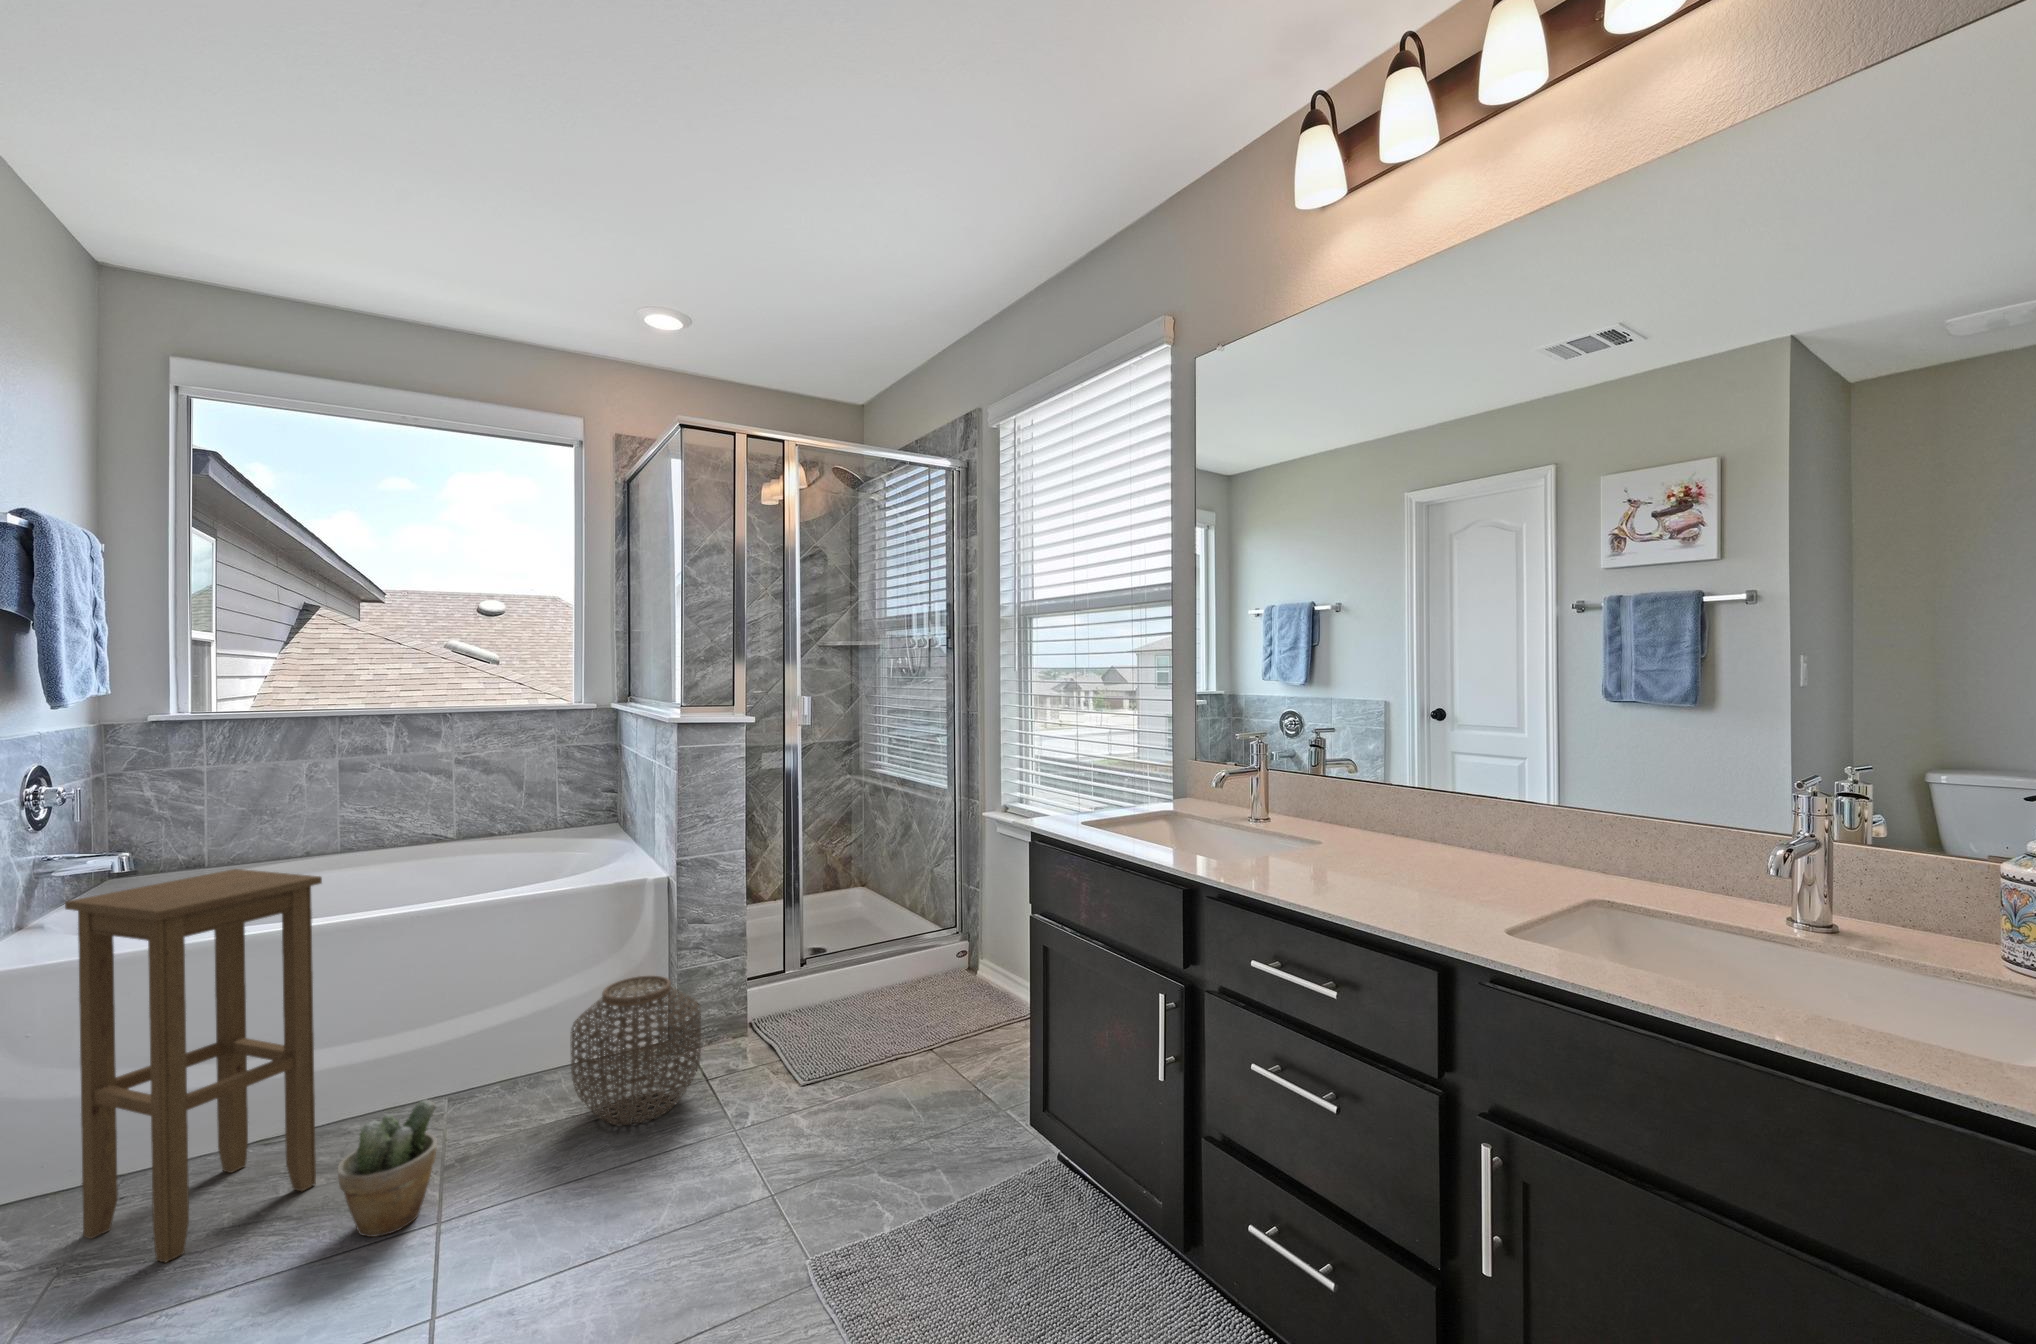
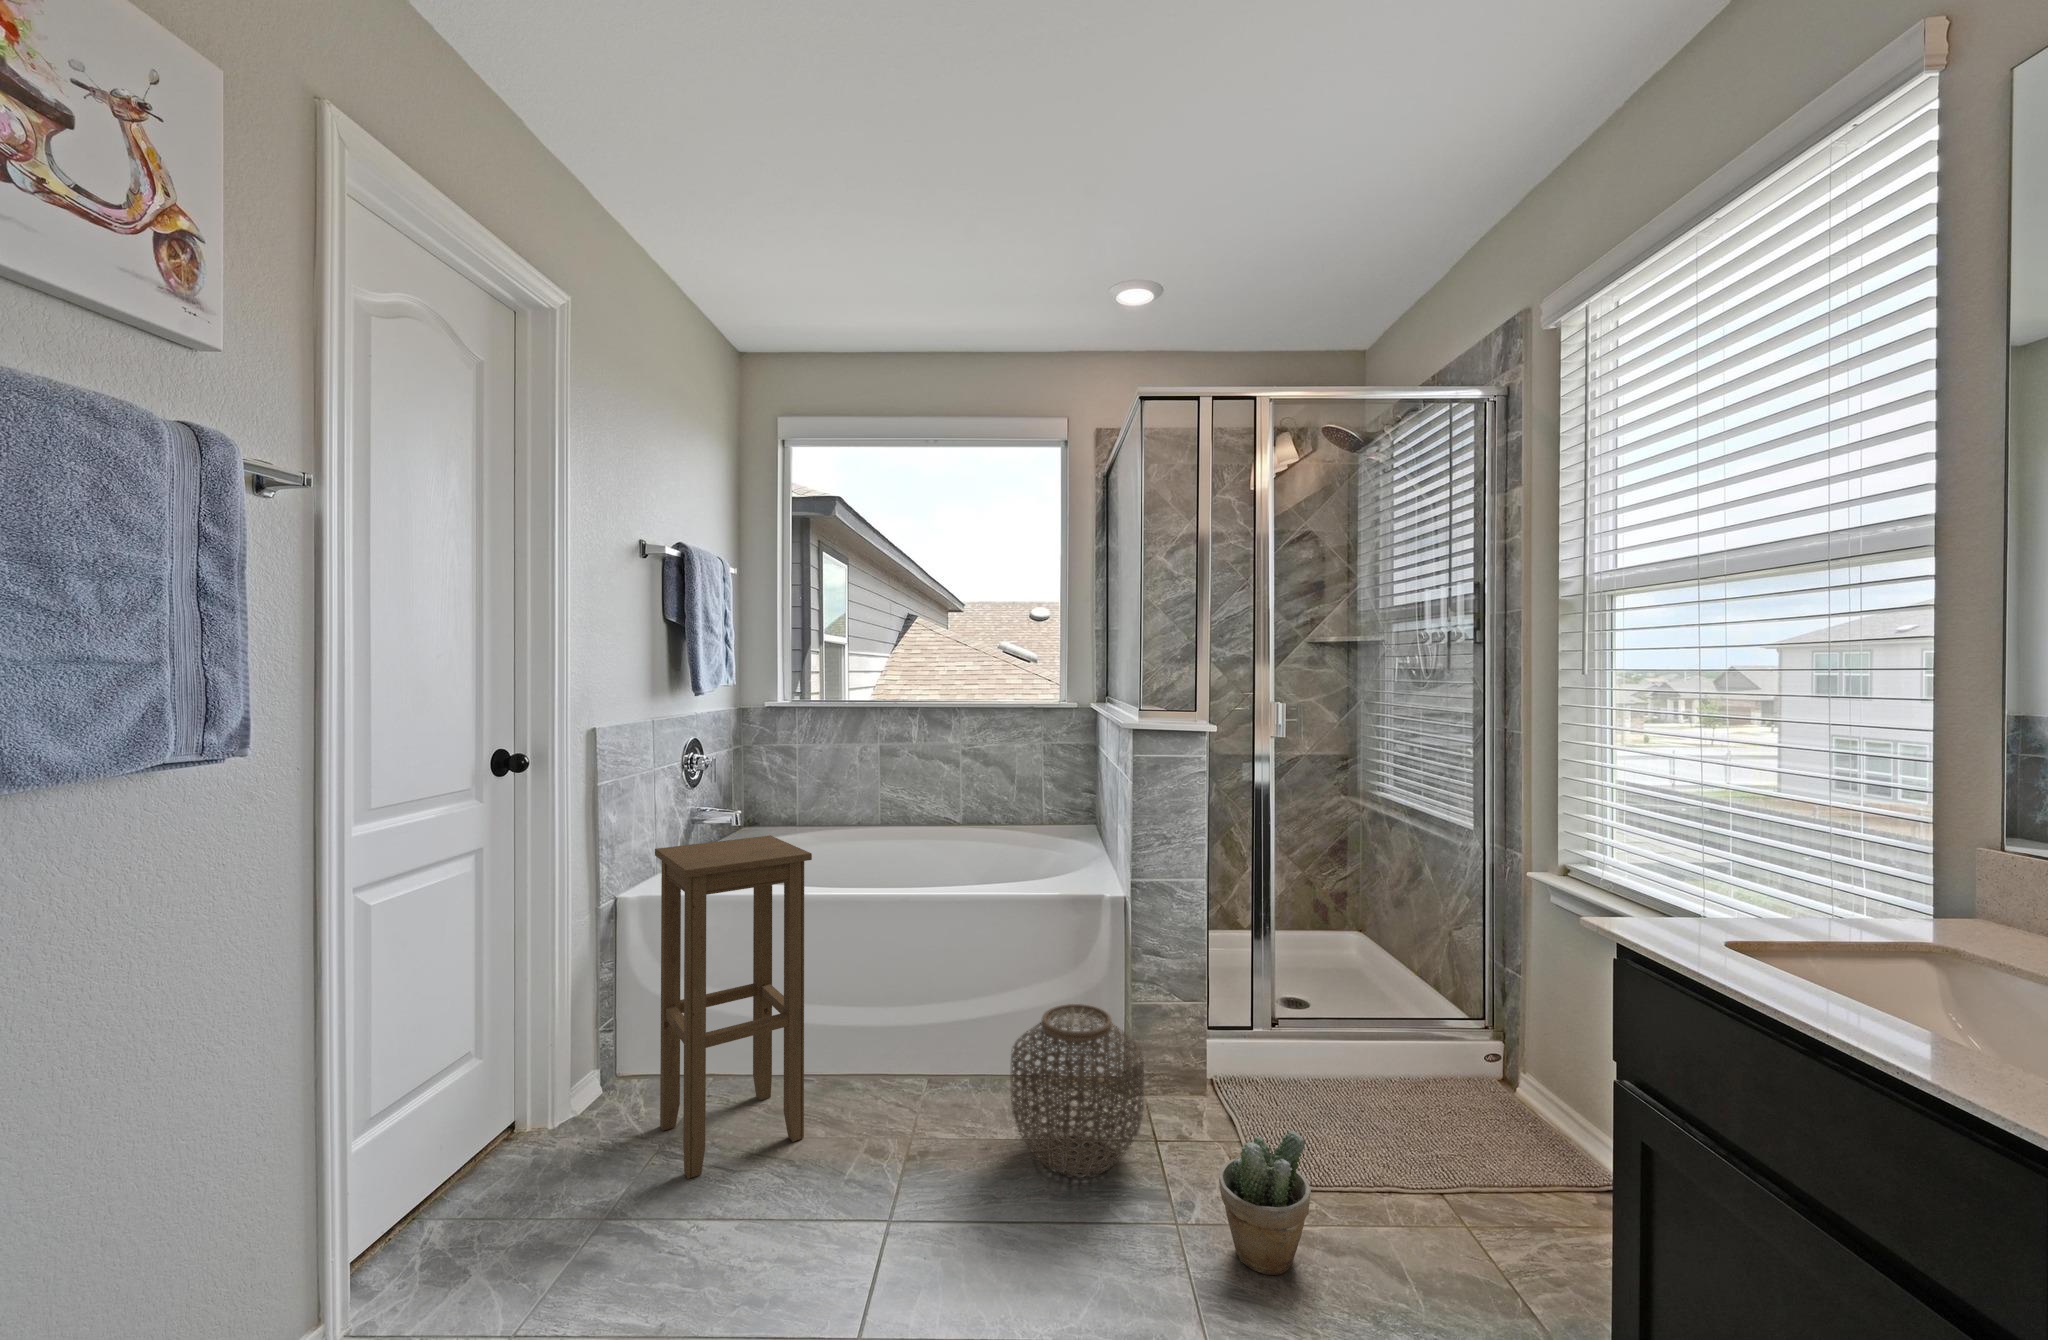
potted plant: present [338,1100,437,1237] -> present [1219,1131,1311,1275]

